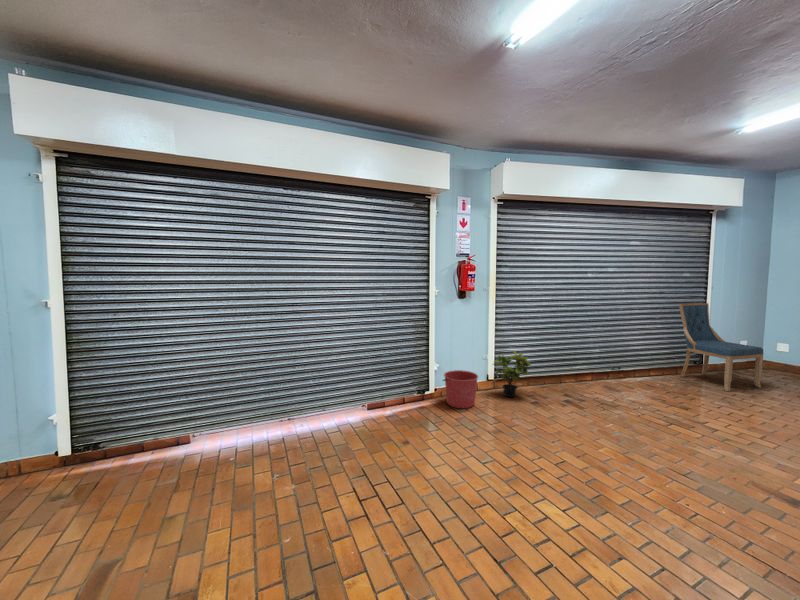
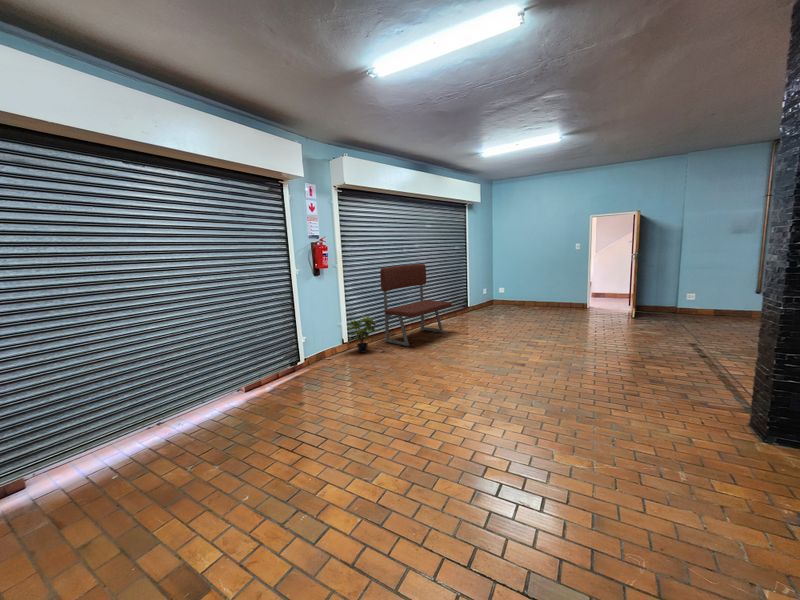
bench: none [545,294,660,403] -> present [380,264,452,346]
chair: present [679,303,764,391] -> none [455,267,496,321]
bucket: present [443,370,478,408] -> none [311,338,342,370]

